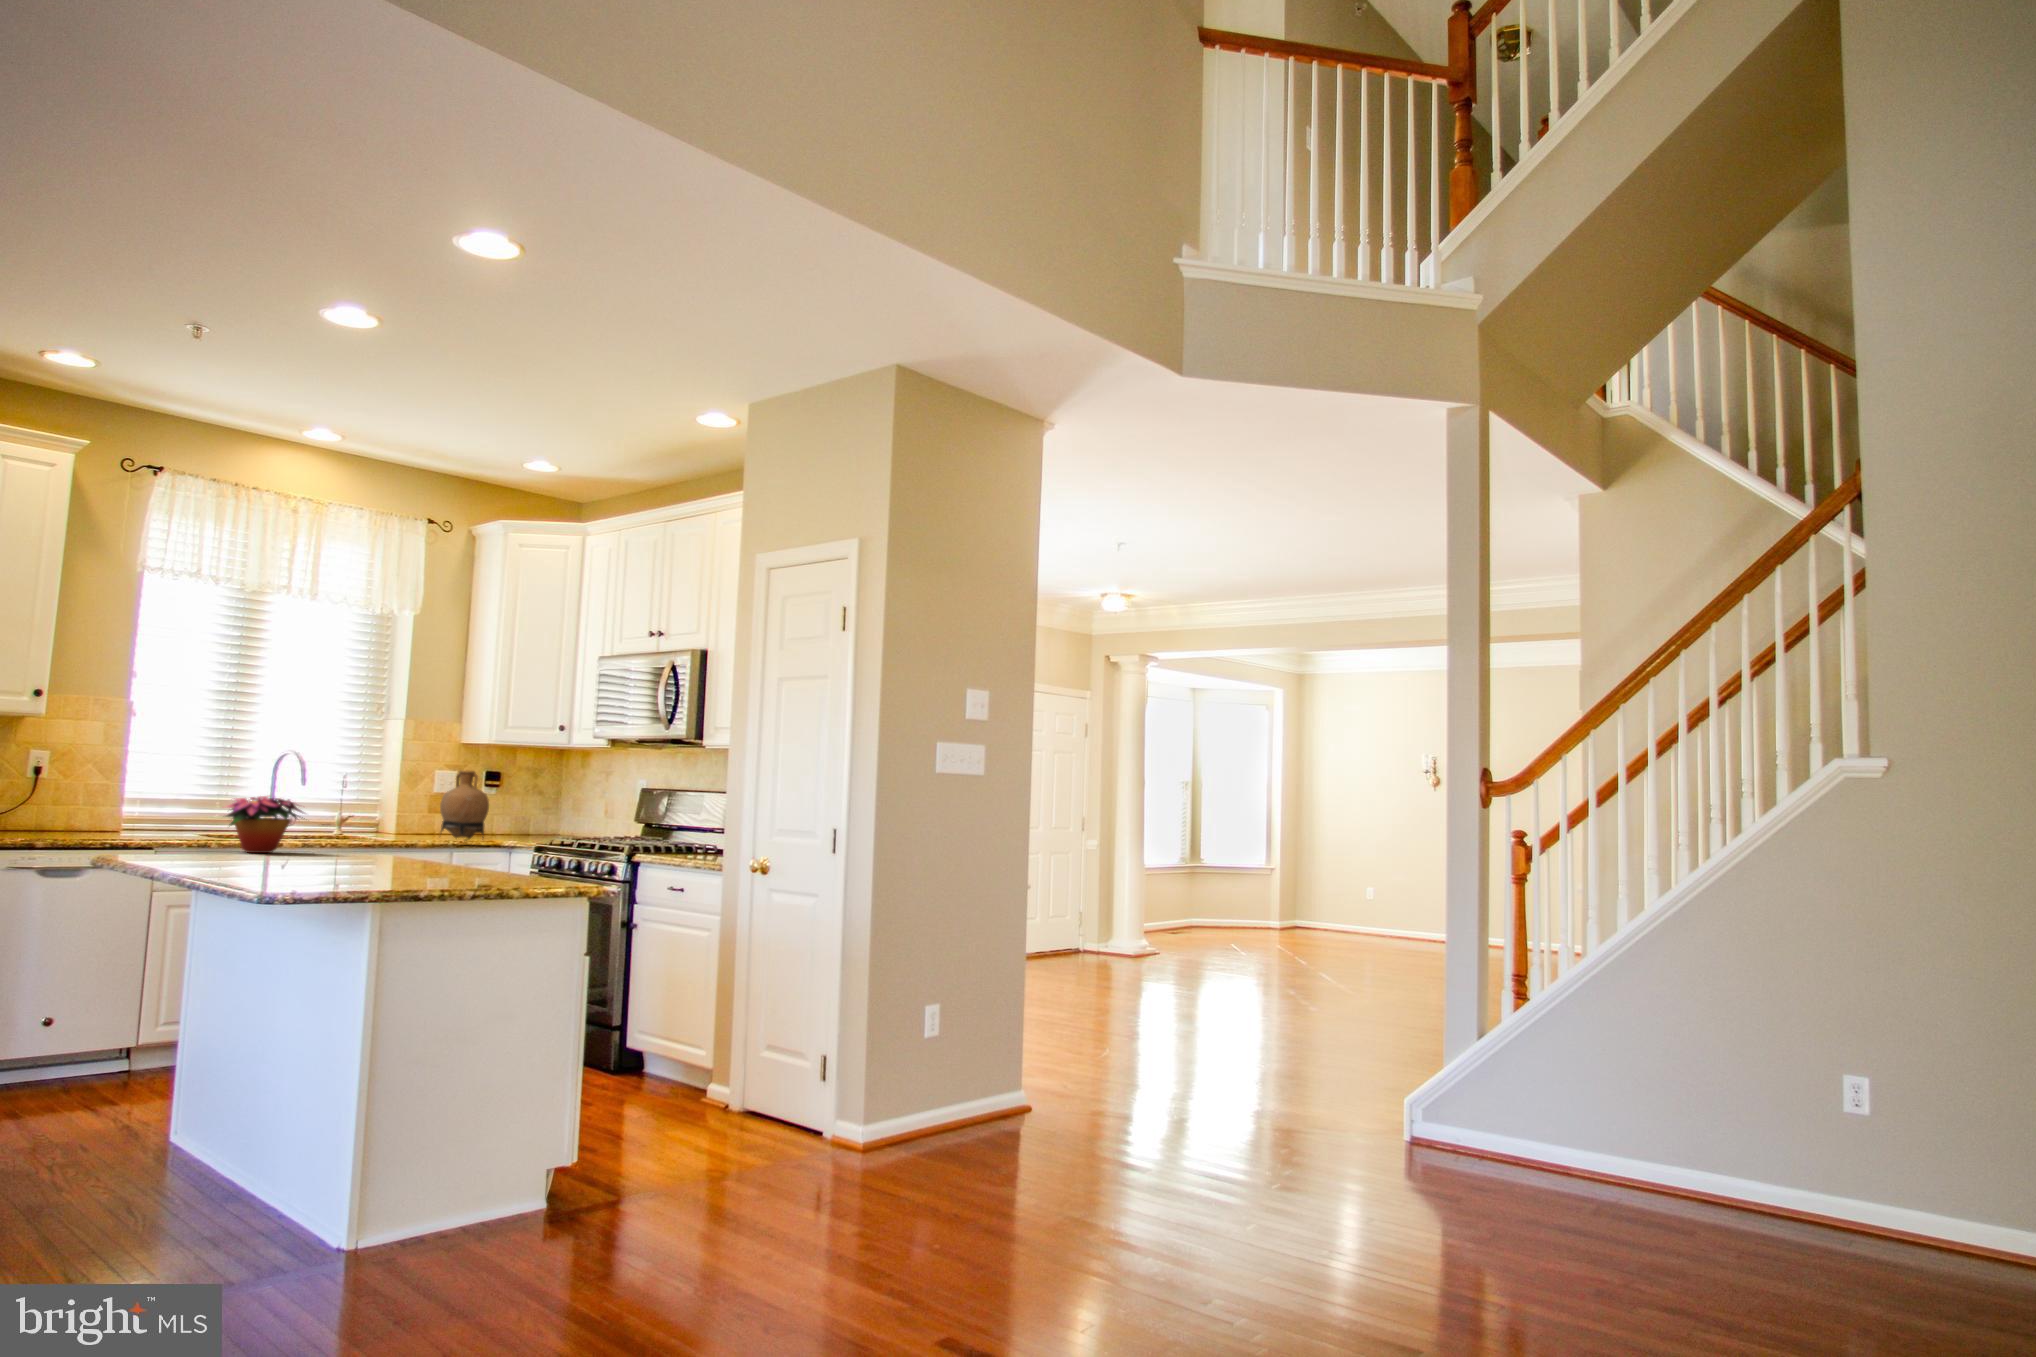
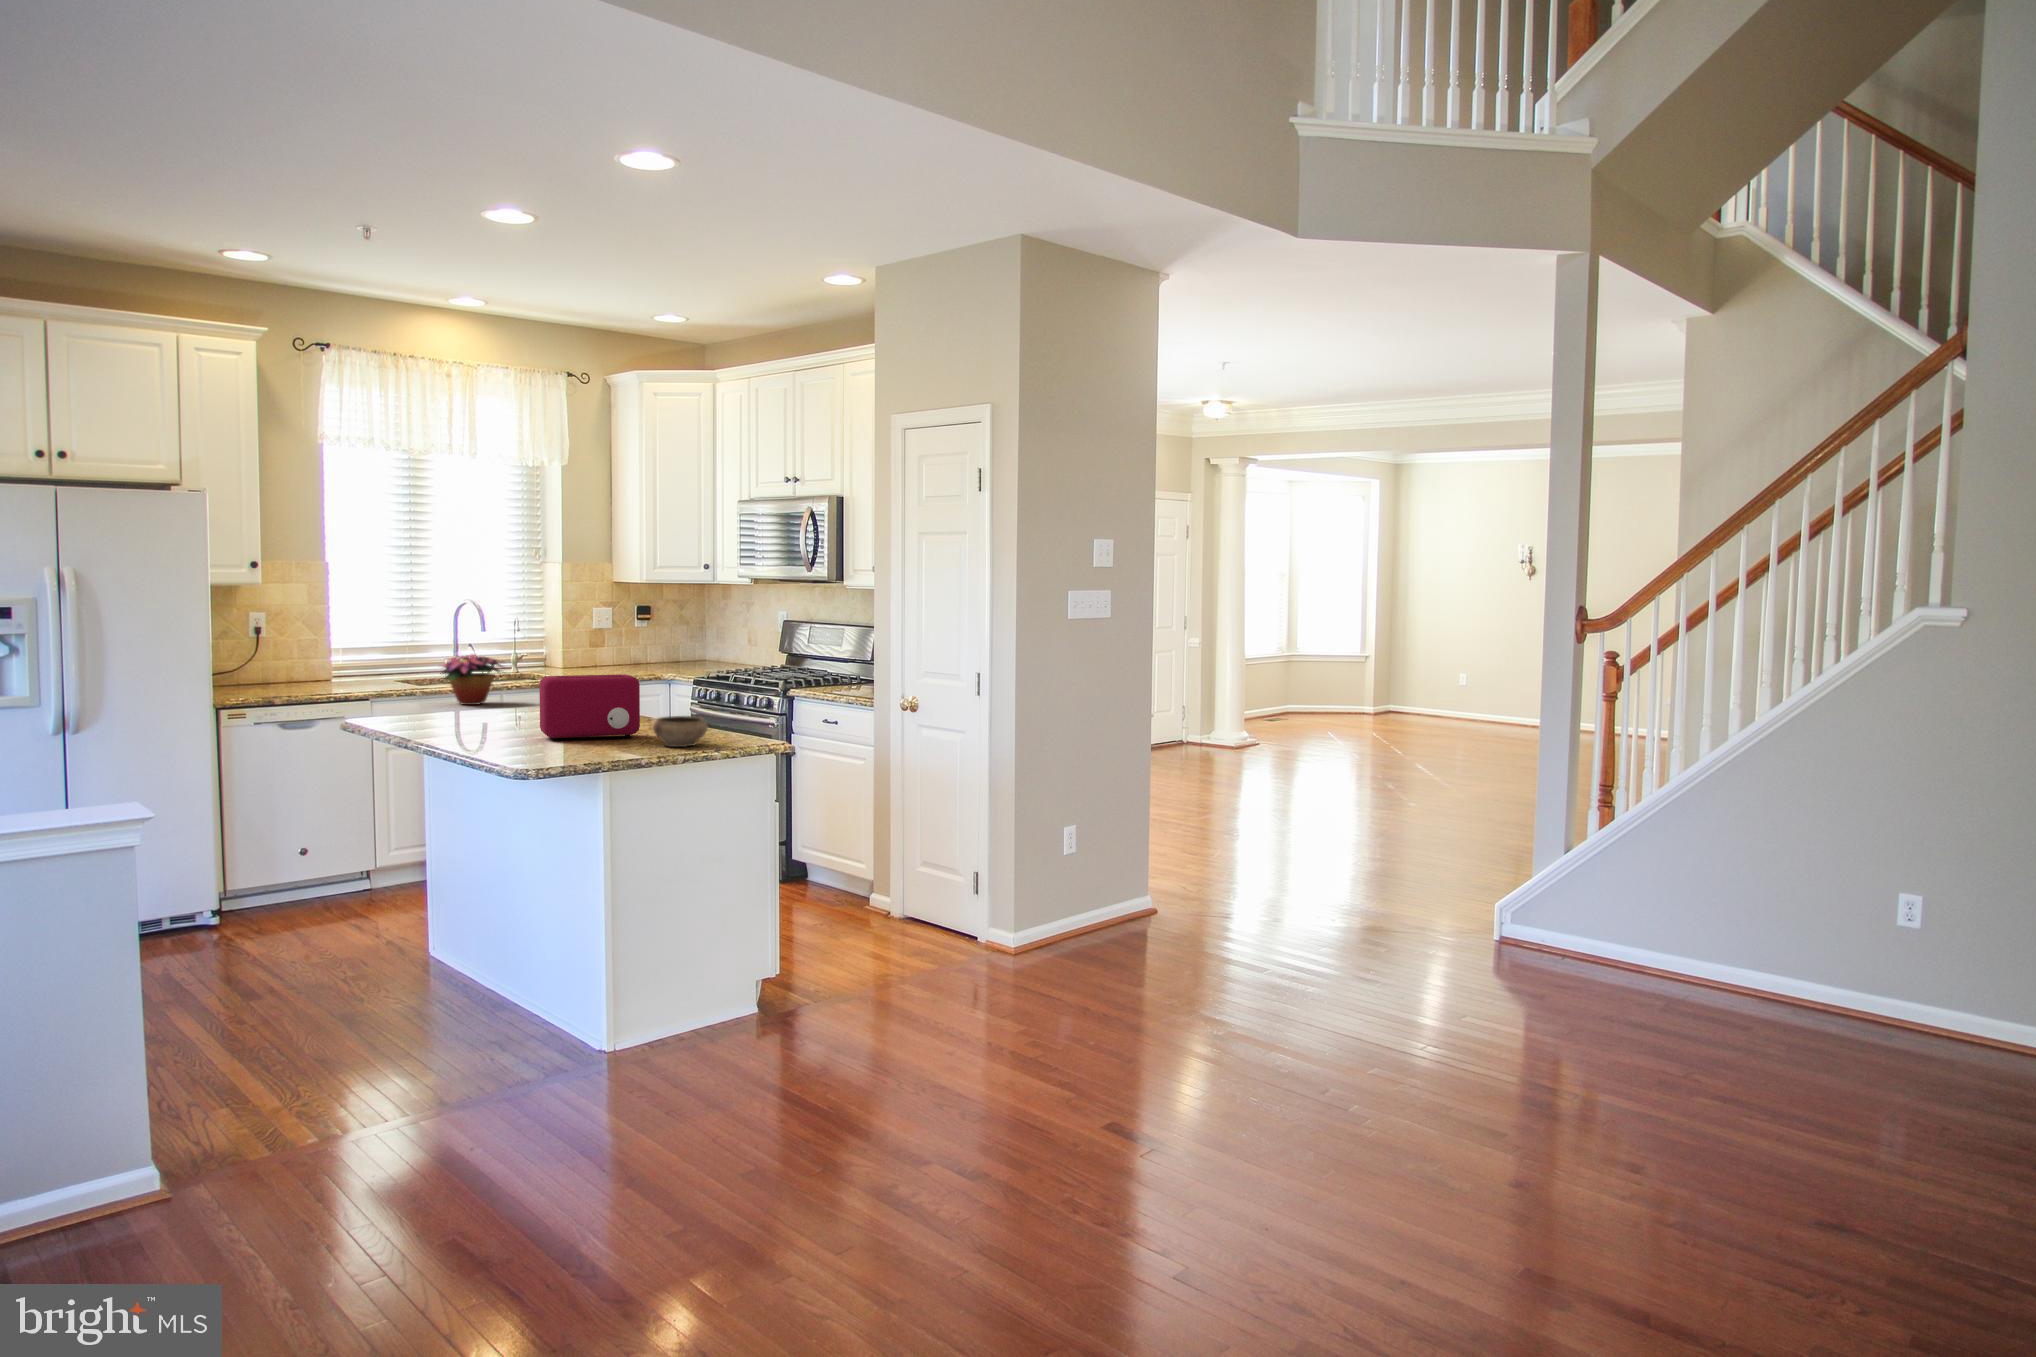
vase: present [440,770,489,839] -> none [604,614,646,679]
toaster: none [307,803,432,878] -> present [539,674,640,741]
ceramic bowl: none [436,852,503,886] -> present [653,716,708,747]

